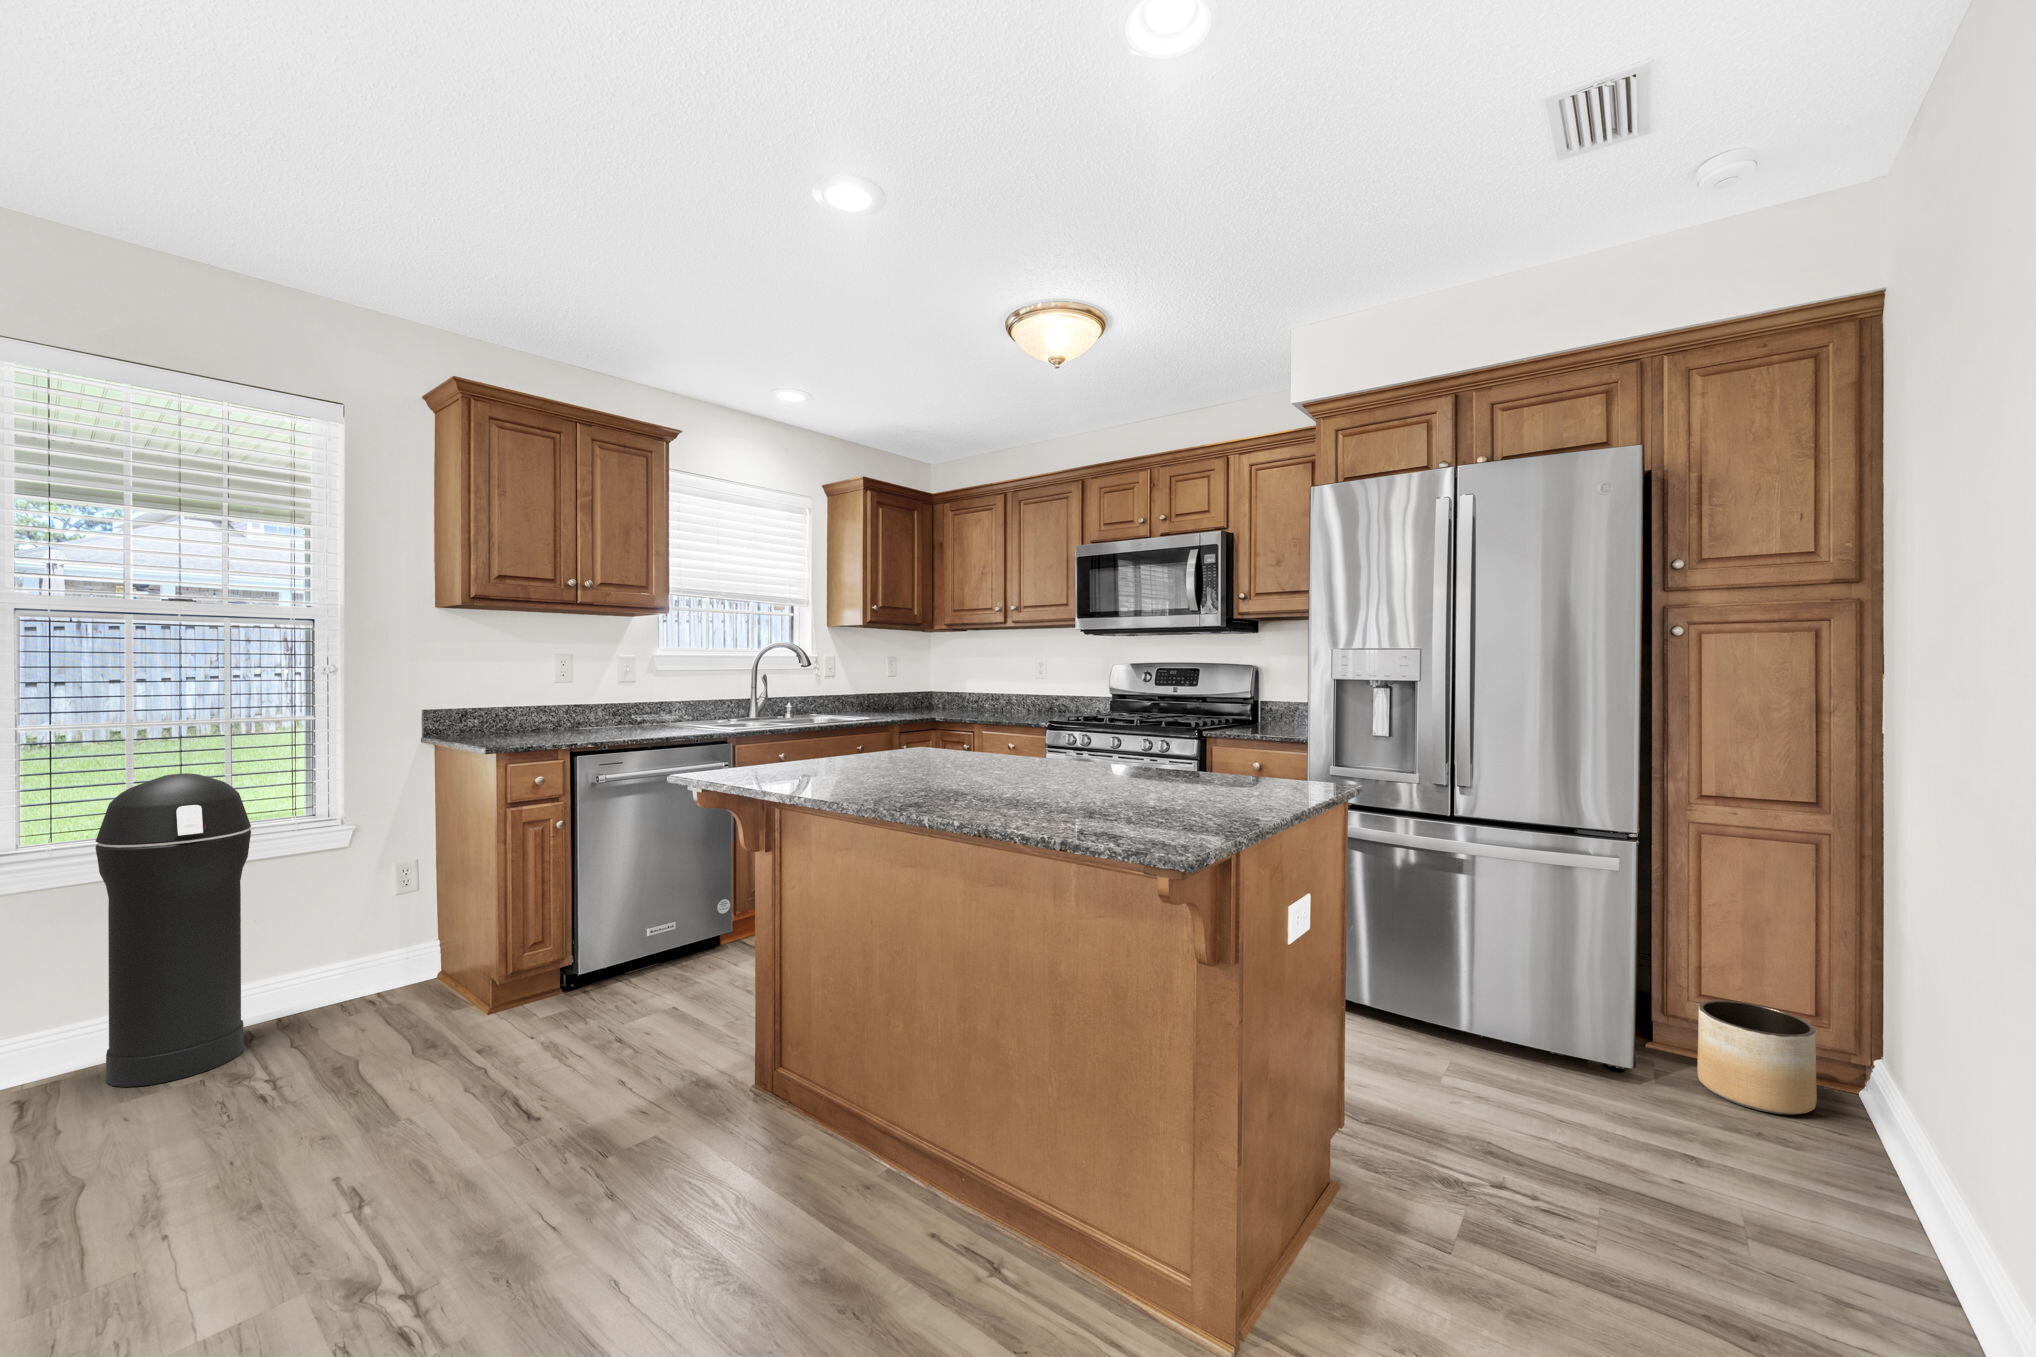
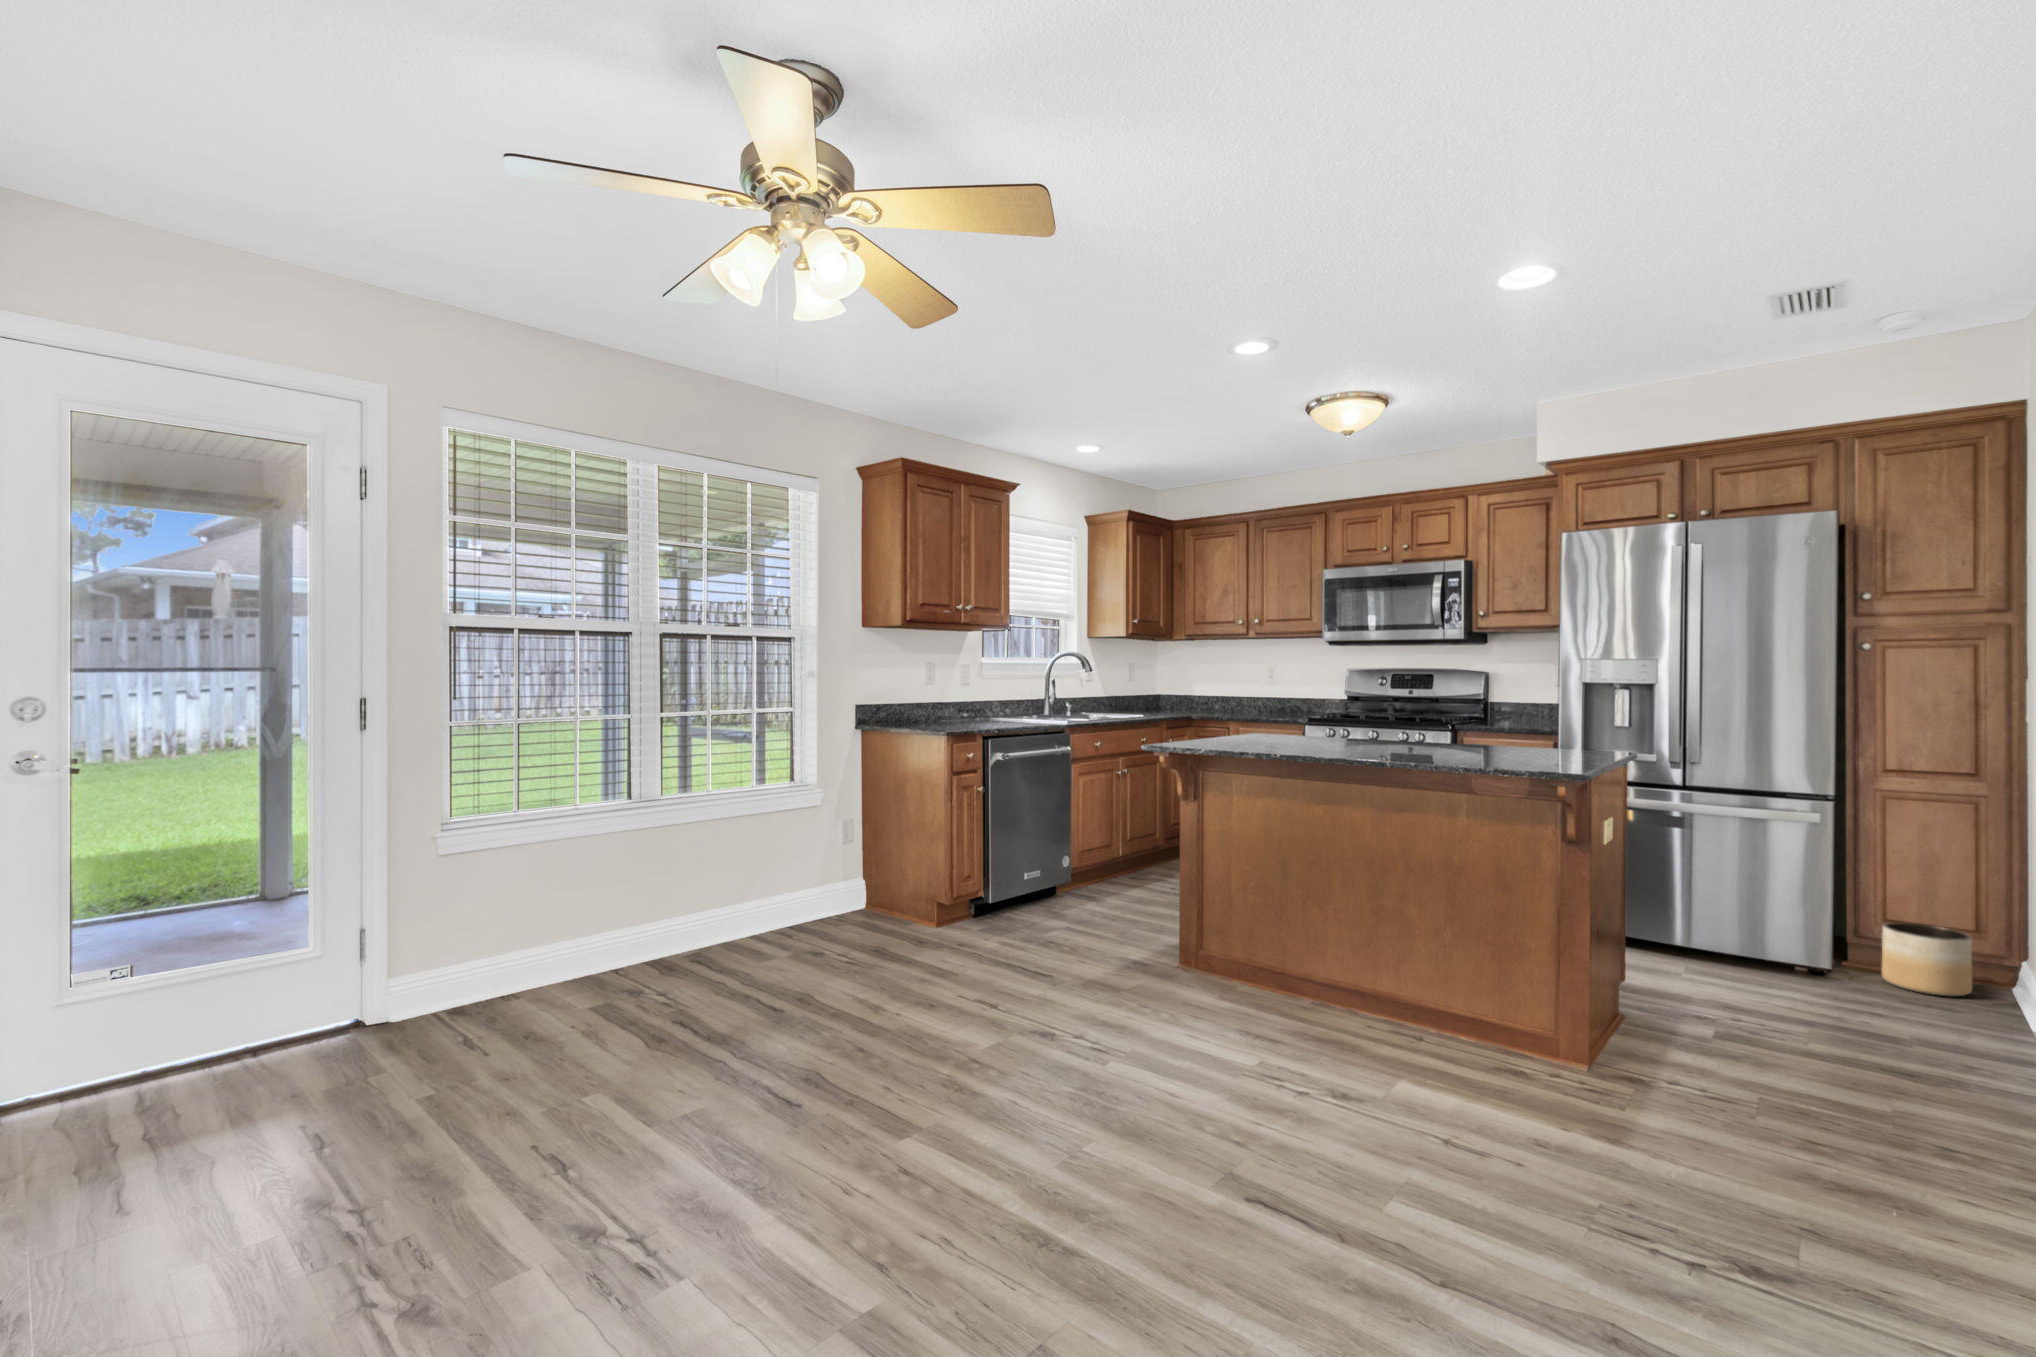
trash can: present [95,773,251,1087] -> none [734,745,810,951]

